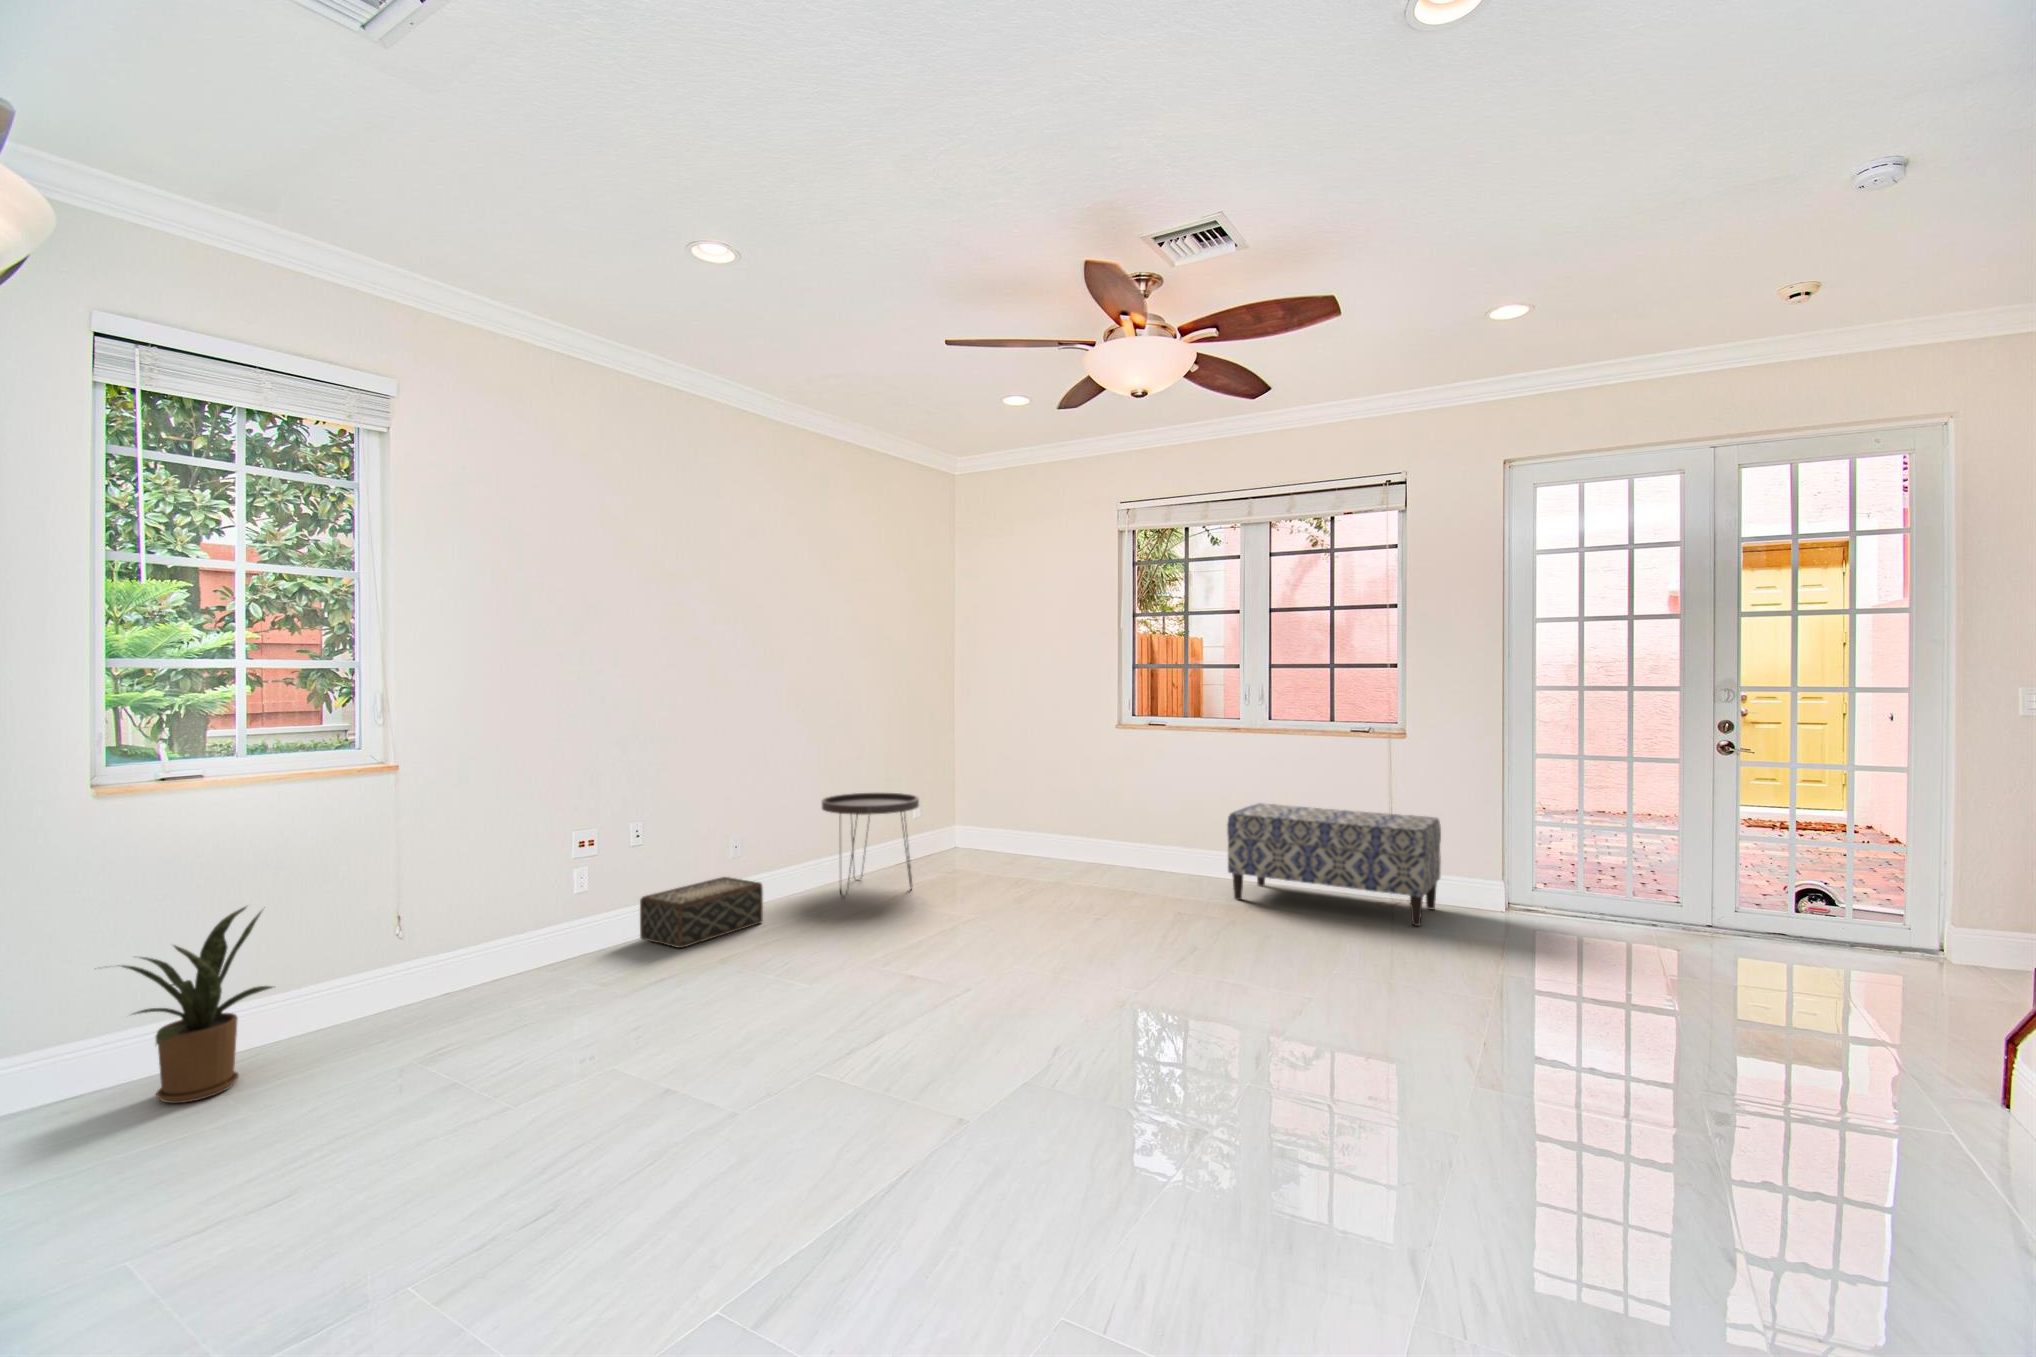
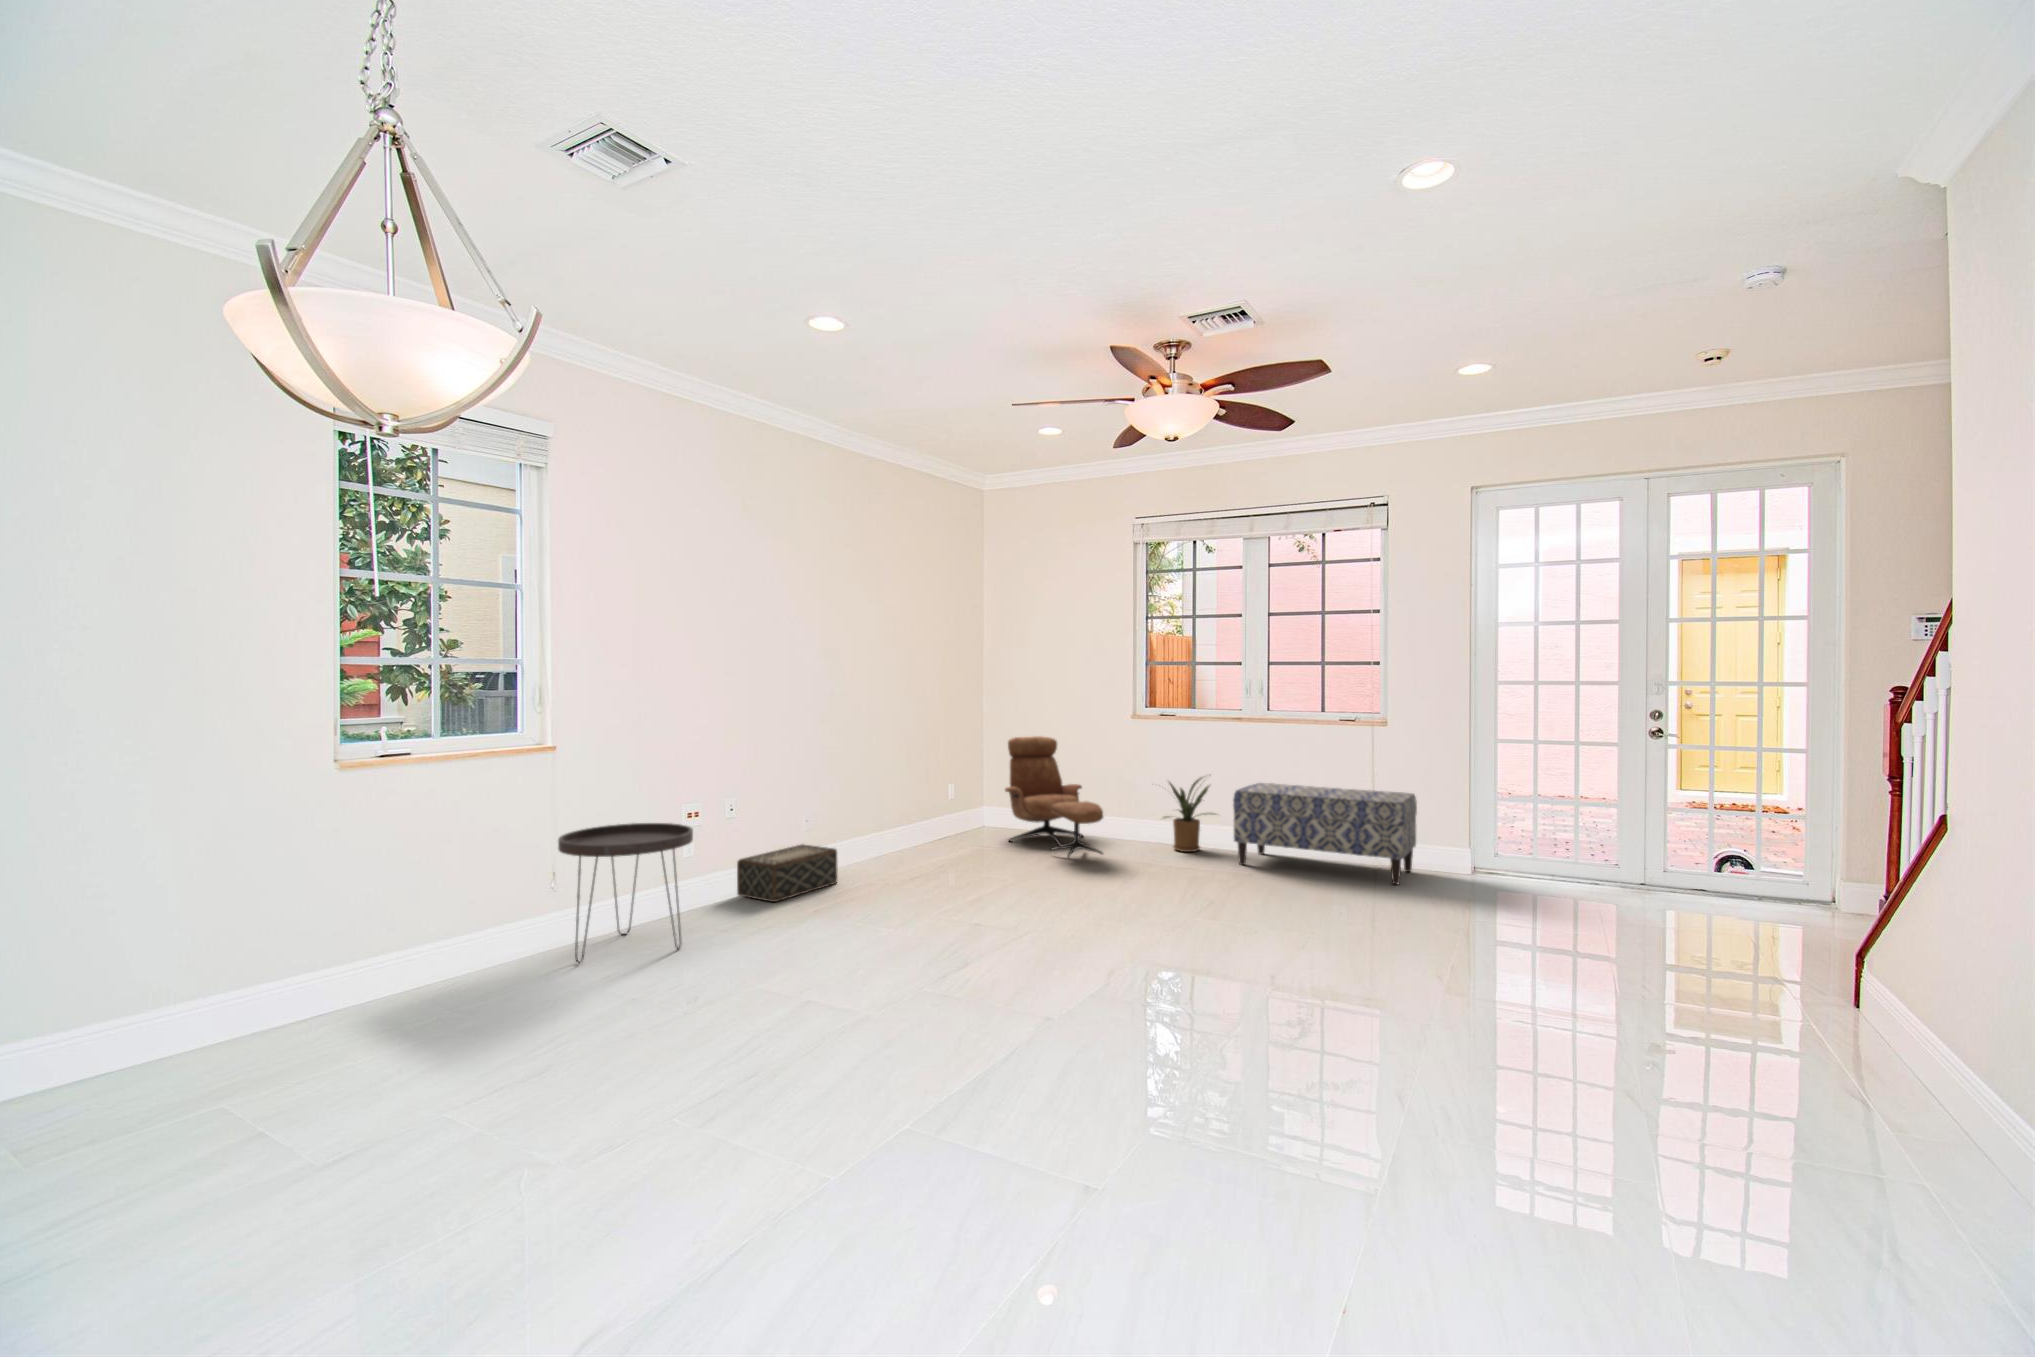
lounge chair: none [971,749,1078,891] -> present [1005,736,1103,858]
side table: present [822,793,919,888] -> present [558,823,693,963]
house plant: present [122,907,272,1103] -> present [1164,777,1214,852]

